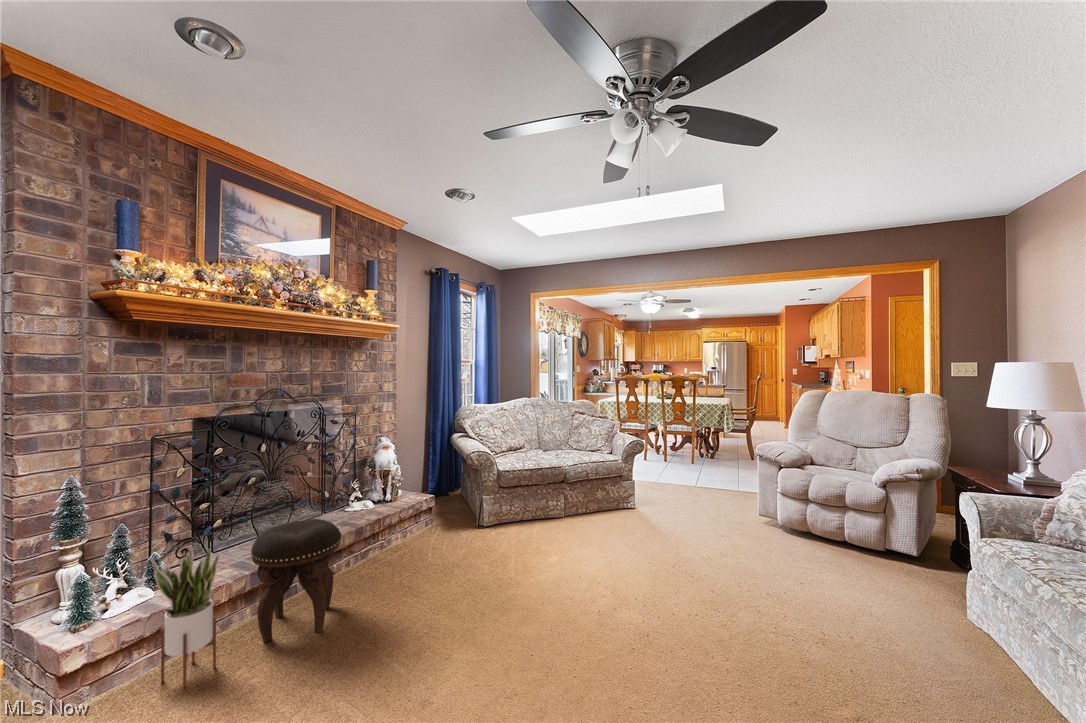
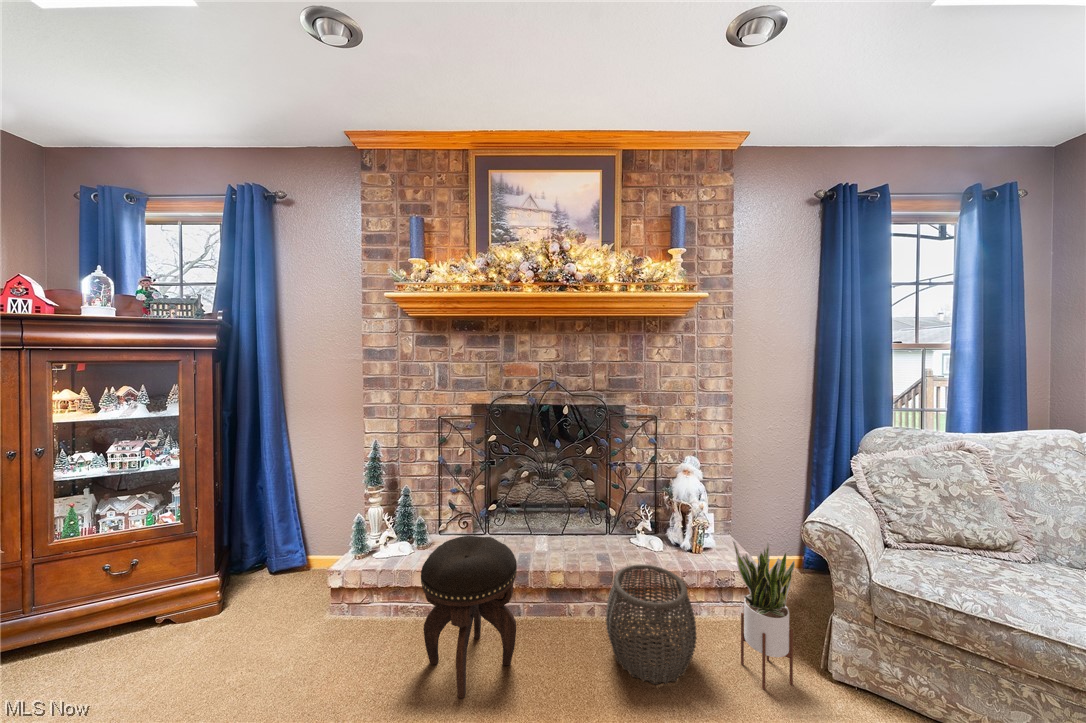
woven basket: none [373,506,433,571] -> present [606,565,697,684]
potted plant: present [150,546,219,688] -> present [733,541,795,689]

